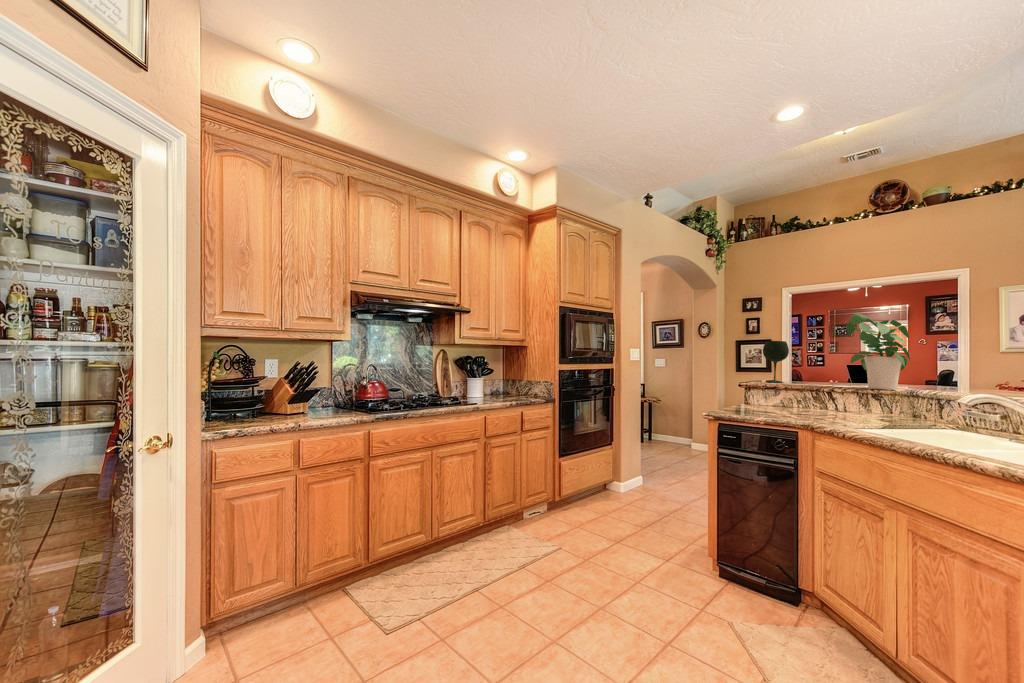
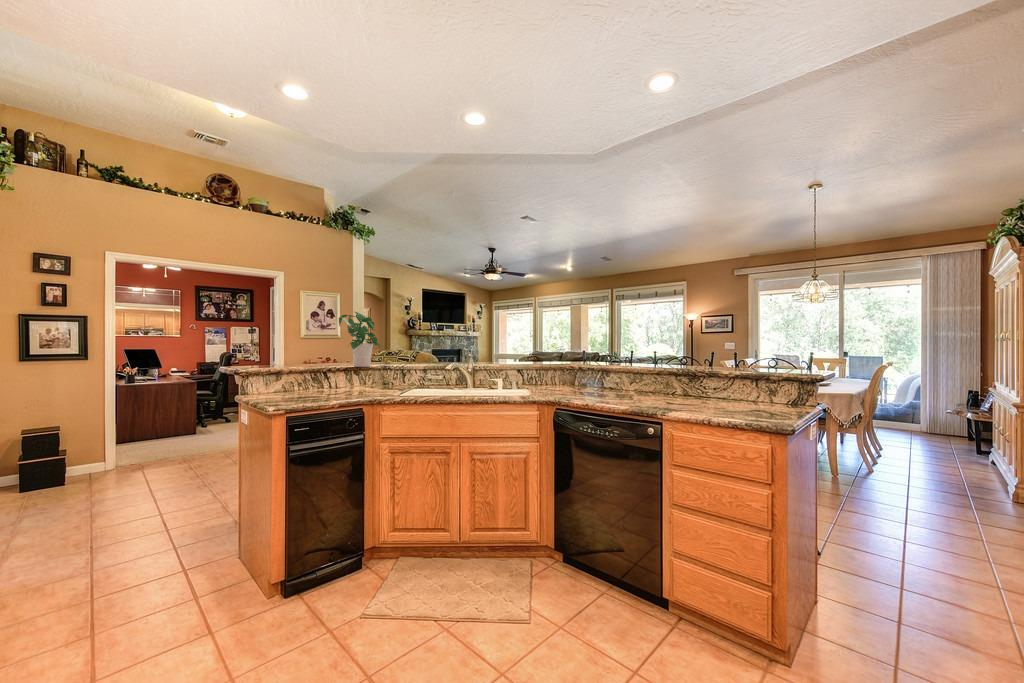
wine glass: present [763,341,789,383] -> none [279,331,303,370]

